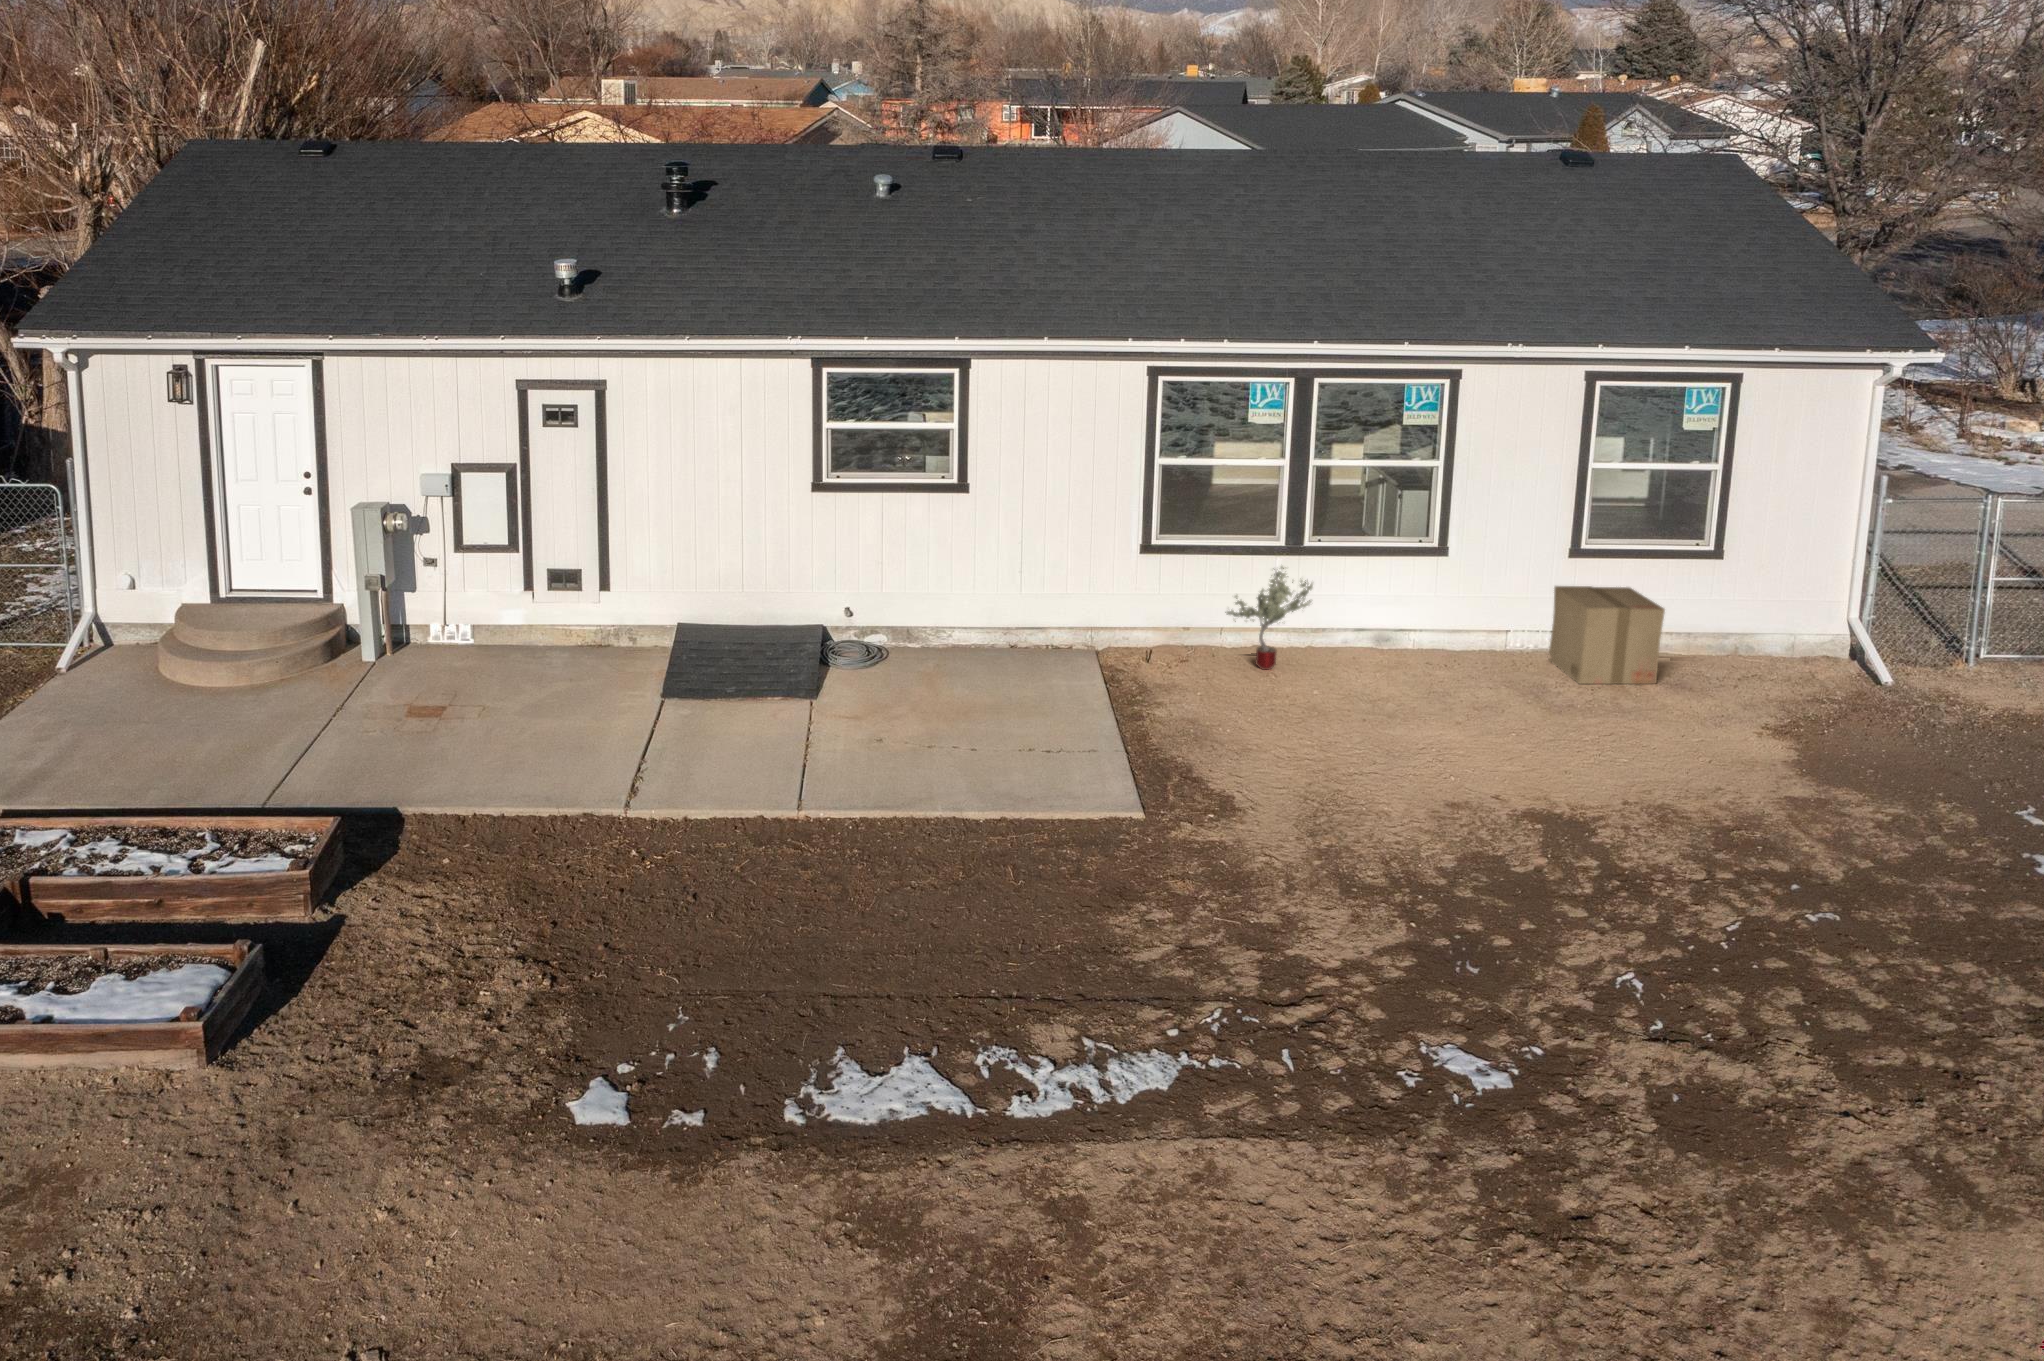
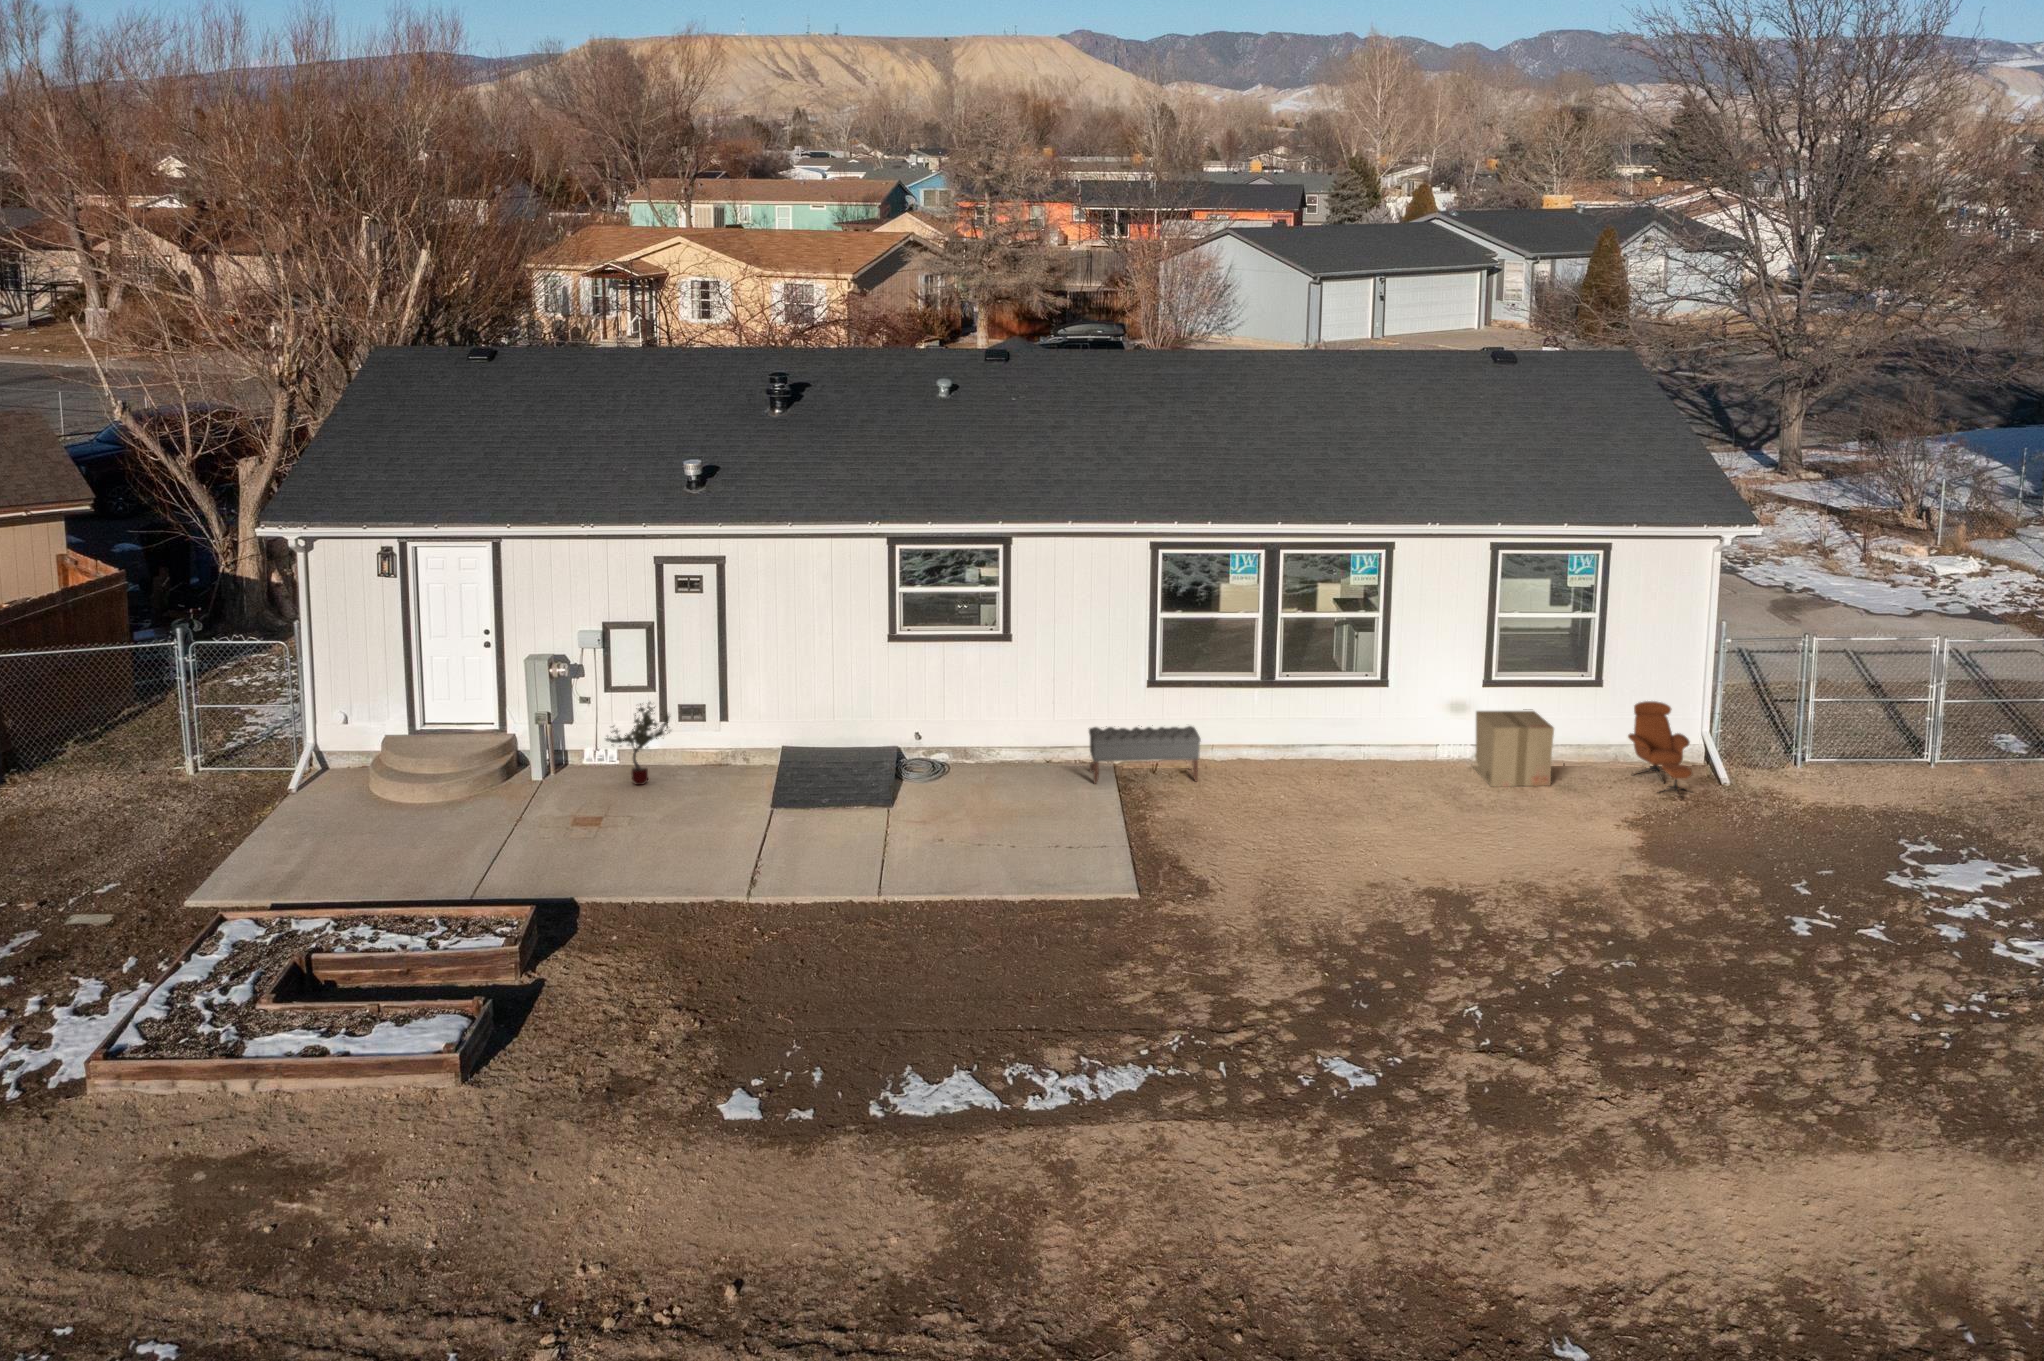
potted tree: present [1225,566,1313,670] -> present [606,702,670,785]
lounge chair: none [1755,578,1849,702] -> present [1628,701,1692,794]
bench: none [1059,602,1204,675] -> present [1089,726,1201,784]

